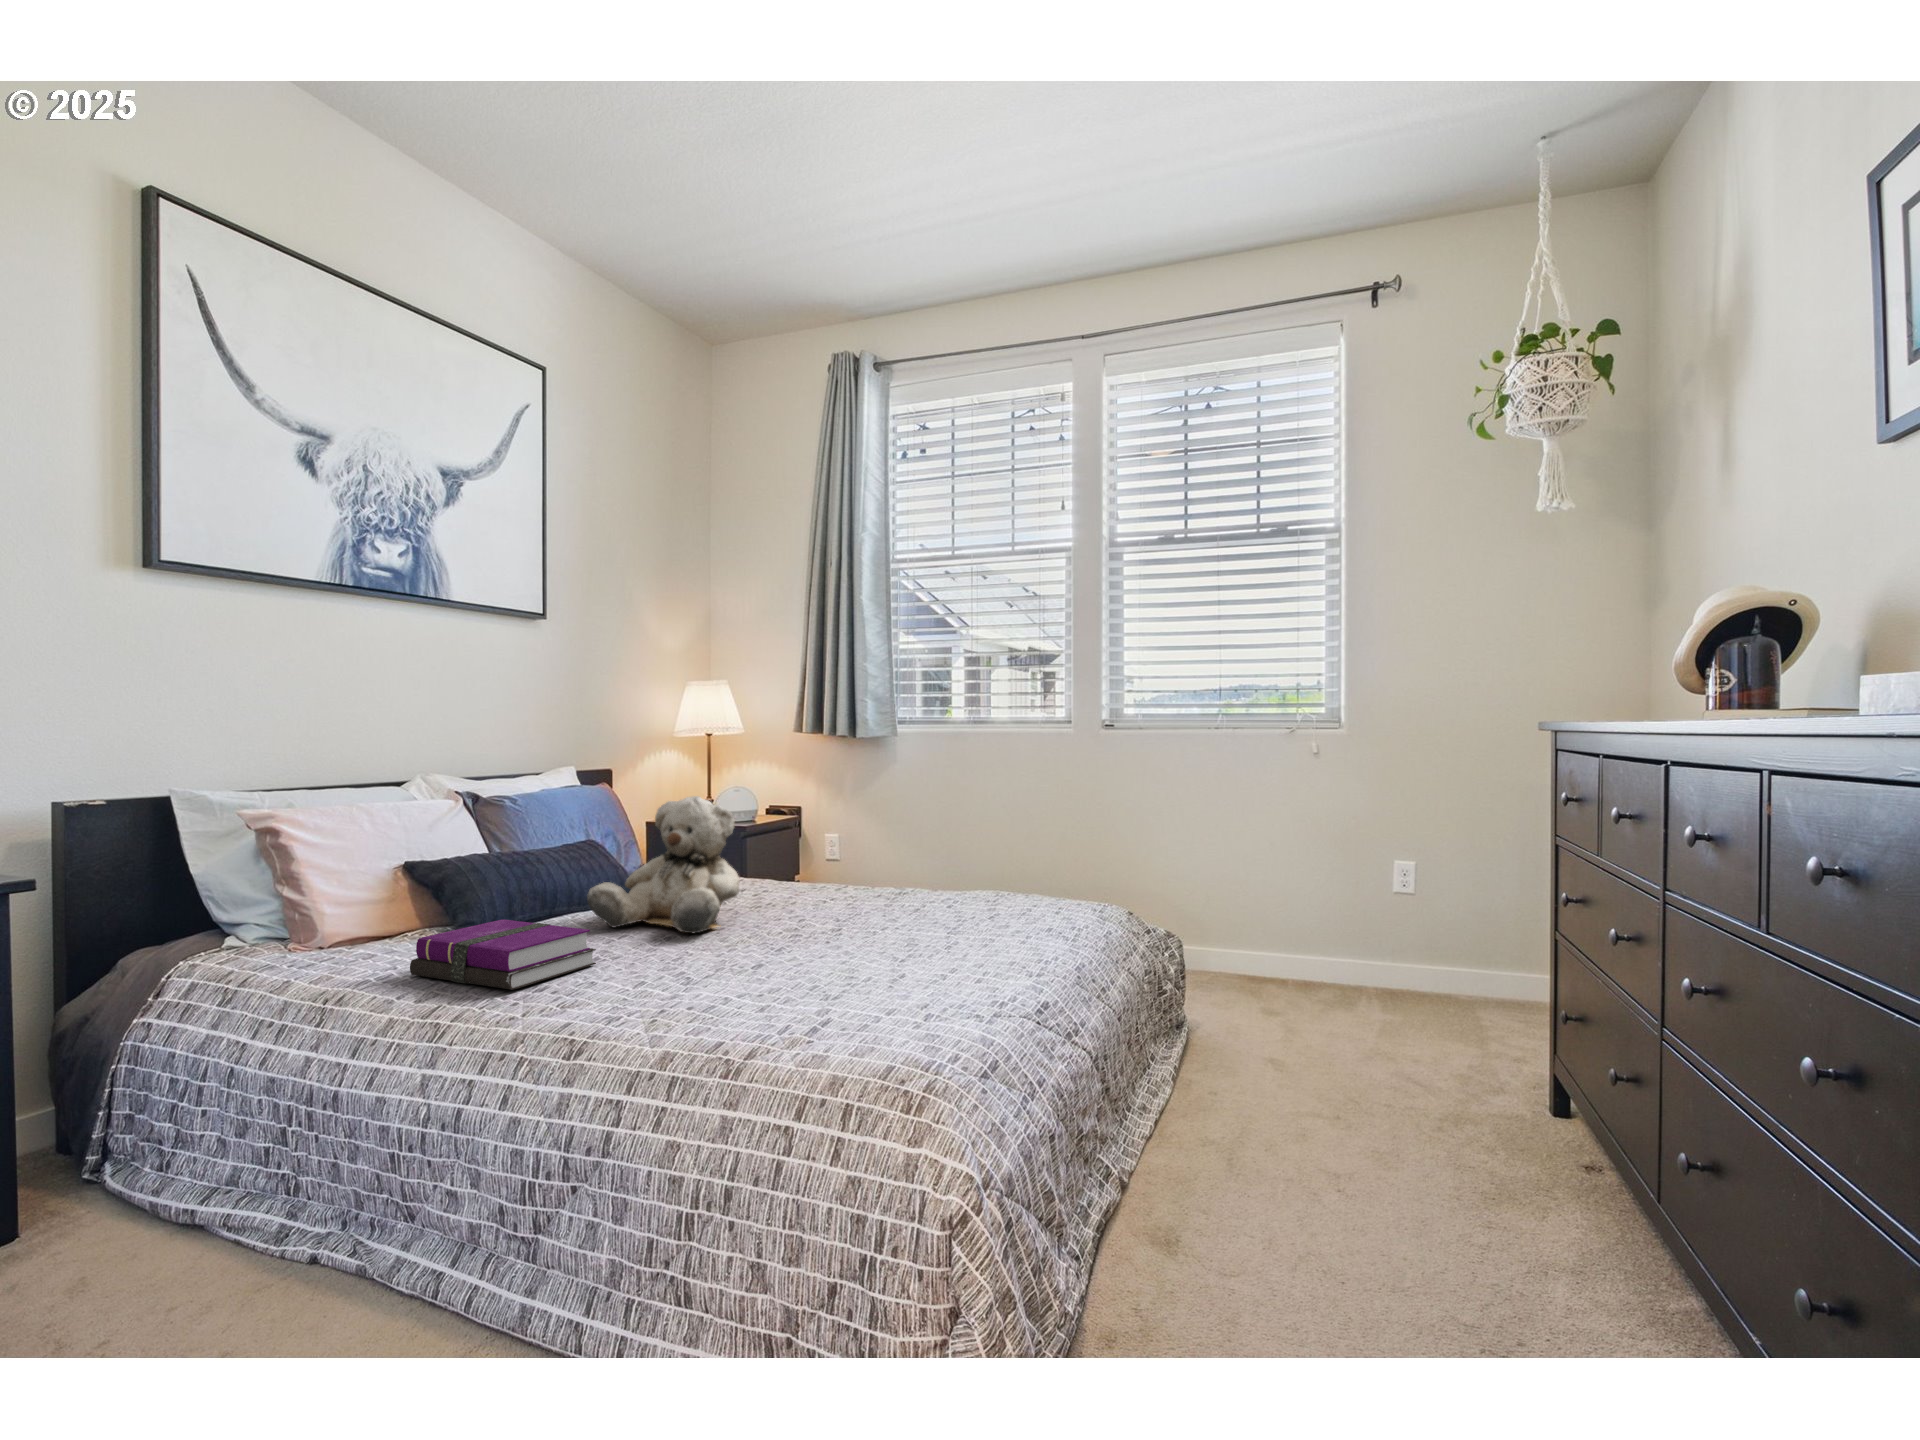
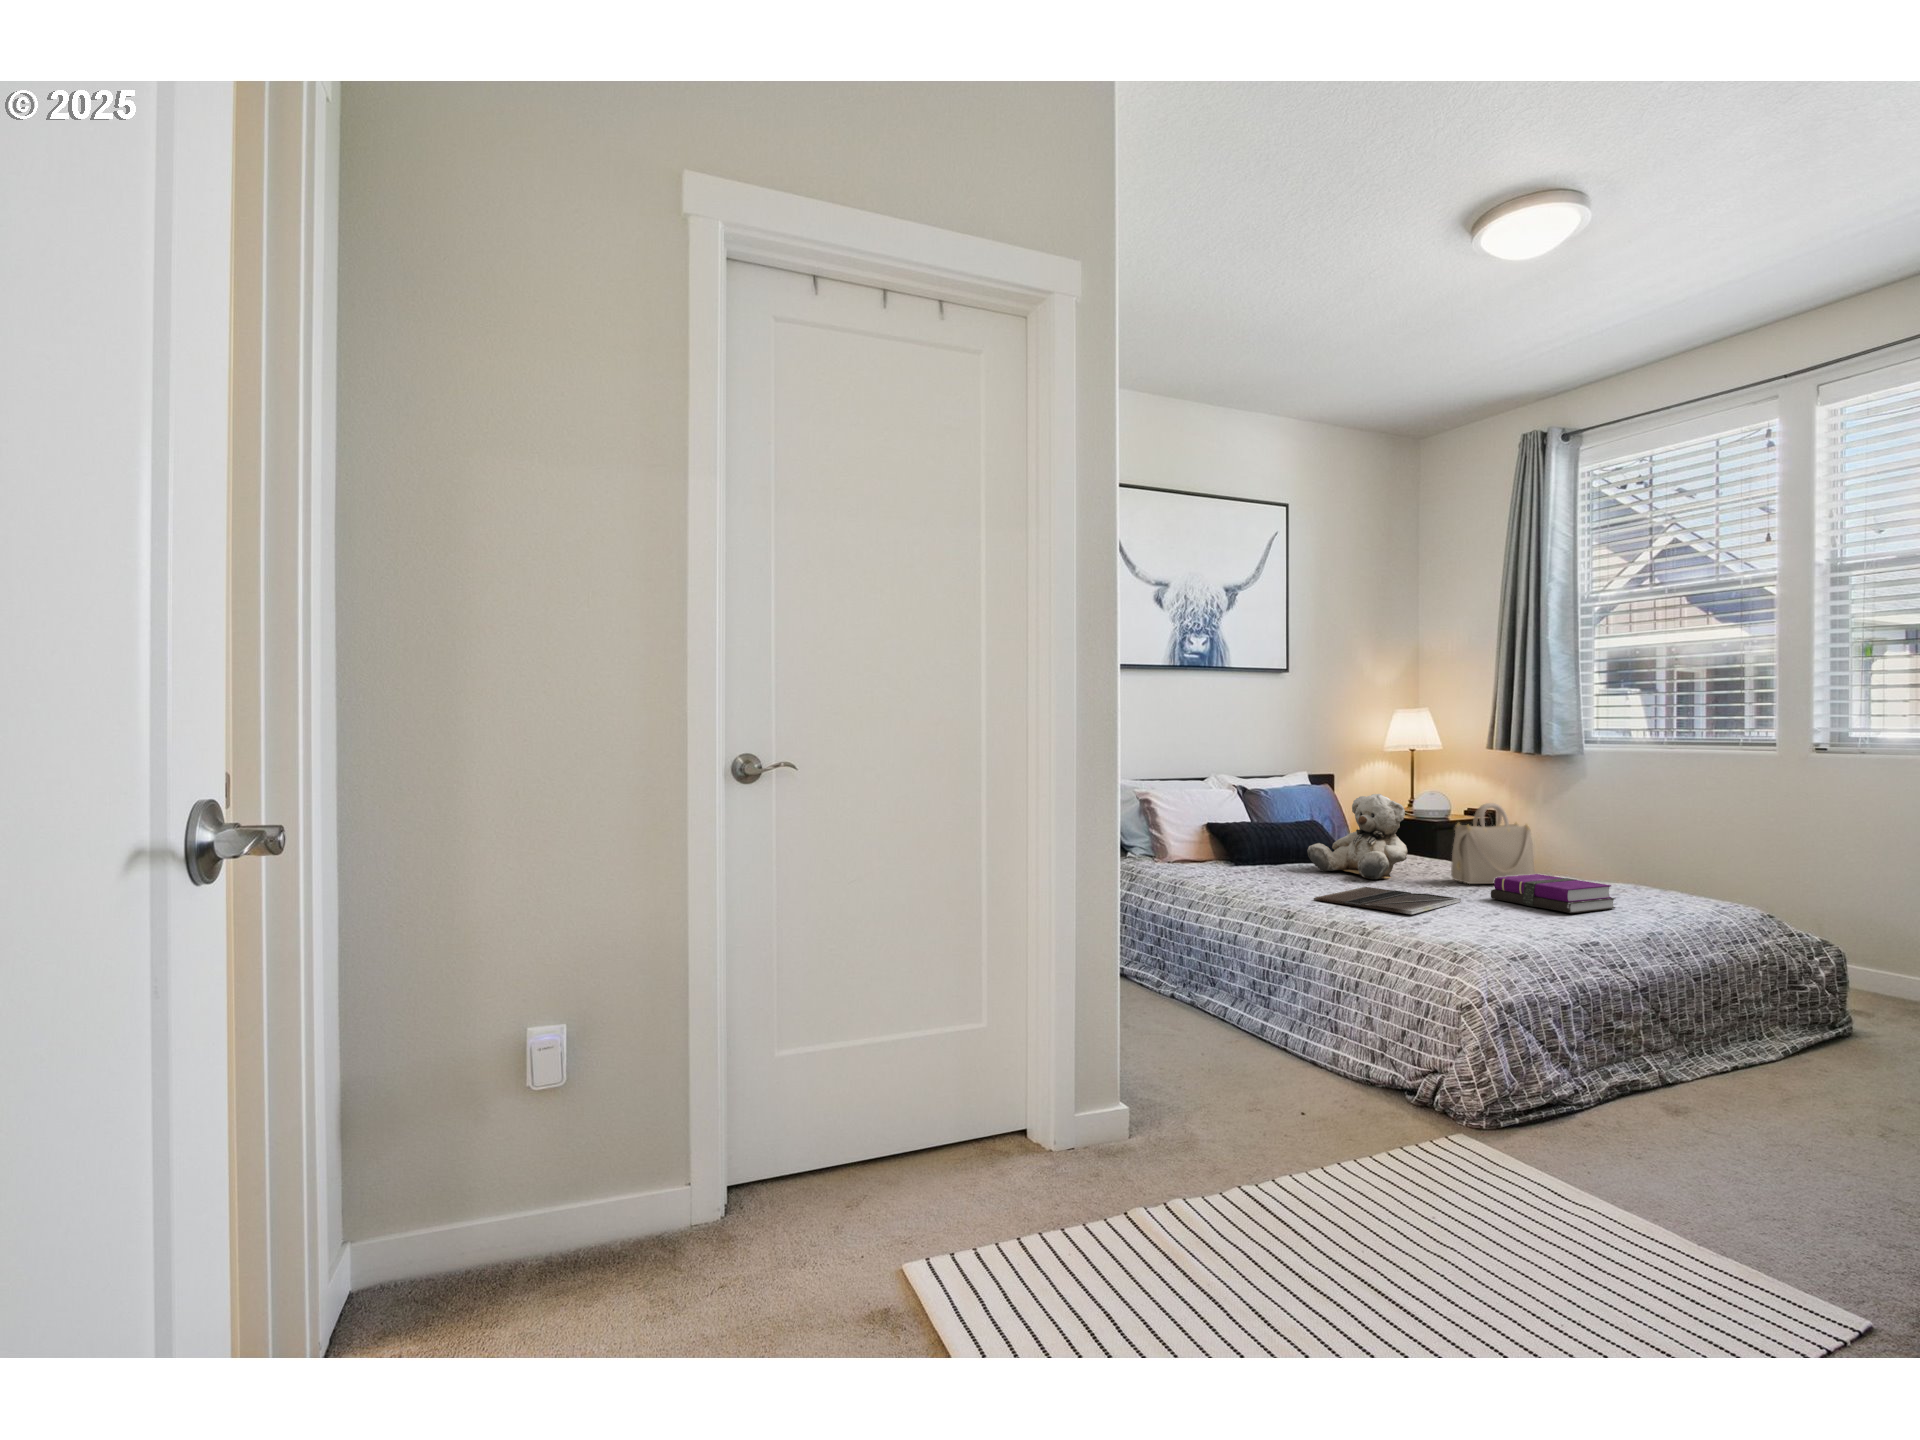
handbag: none [800,801,901,921] -> present [1451,803,1535,884]
notebook: present [410,919,596,990] -> present [1491,874,1615,913]
laptop: none [614,952,838,1007] -> present [1314,887,1461,914]

